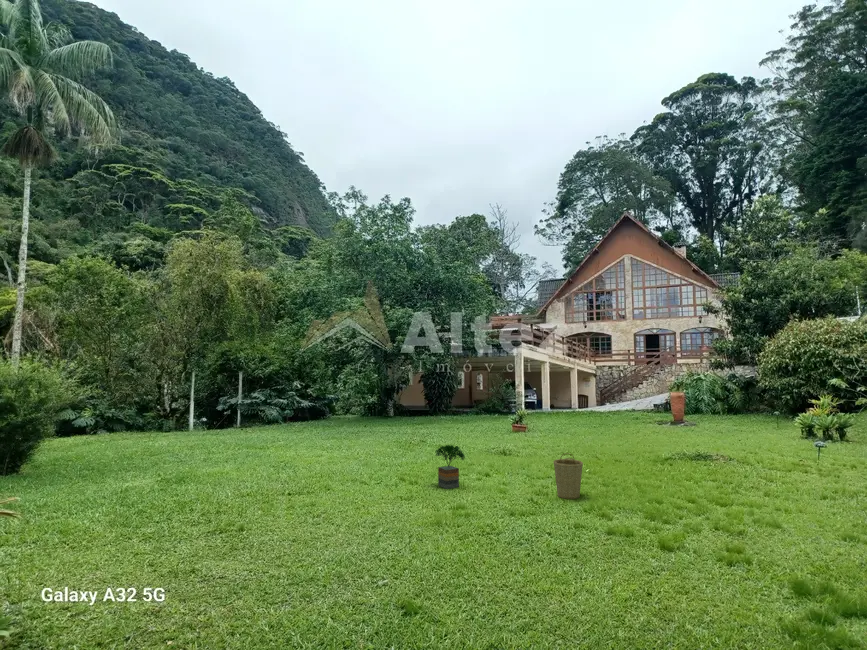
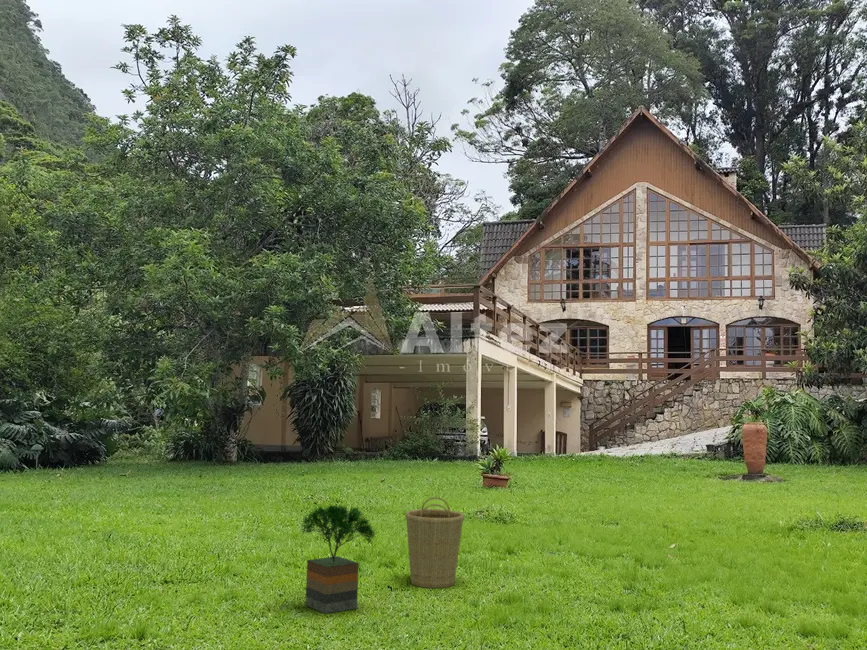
basket: present [553,453,583,499] -> present [406,497,464,588]

